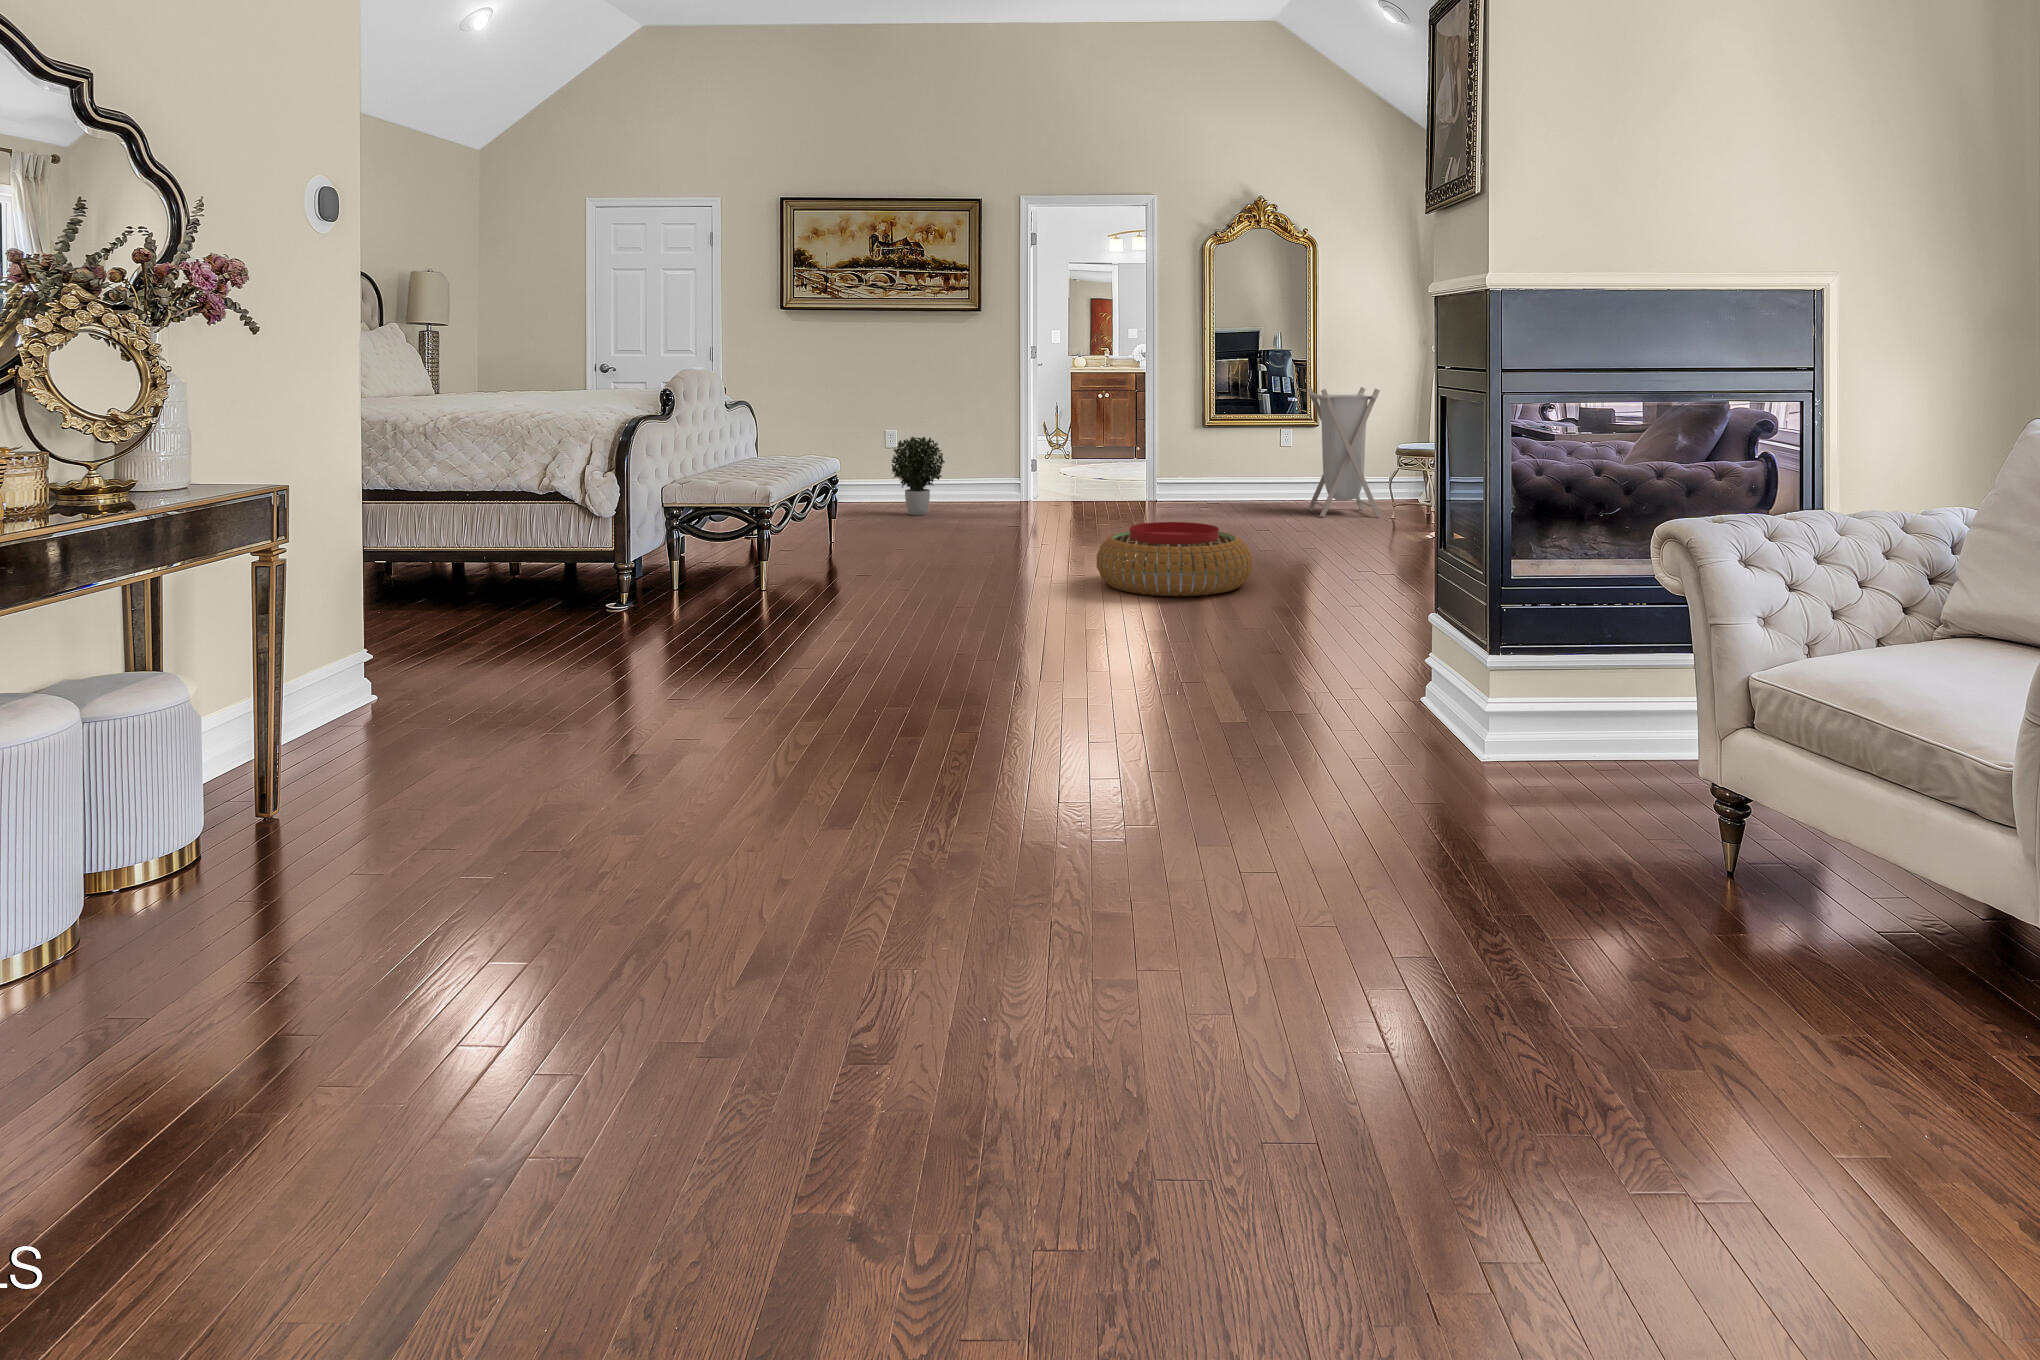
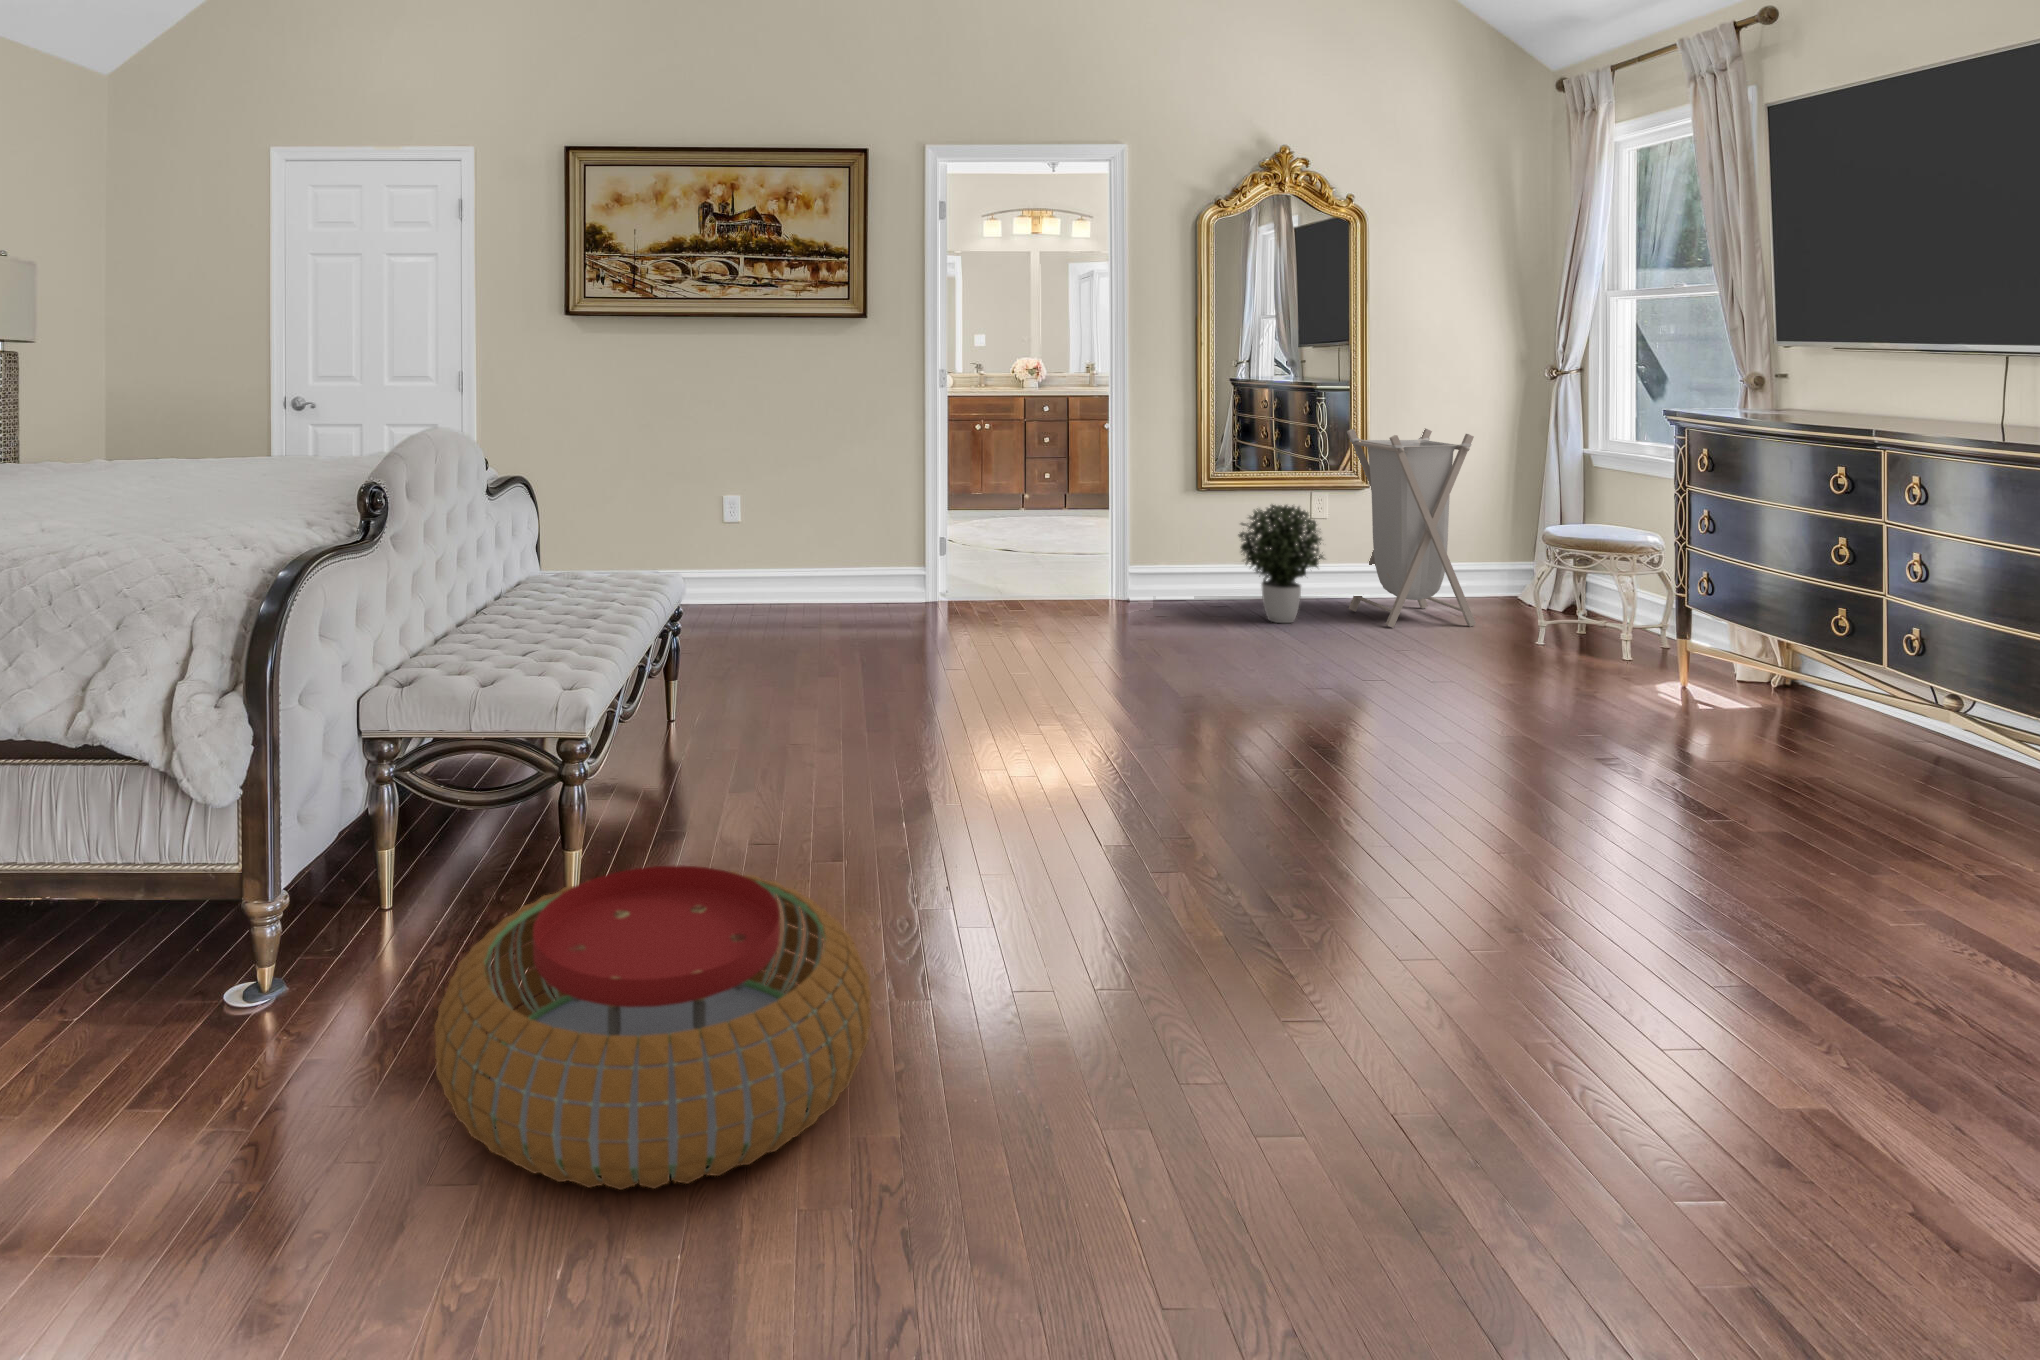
potted plant: present [892,437,945,515] -> present [1238,505,1324,623]
pouf: present [1096,522,1252,596] -> present [435,865,871,1190]

